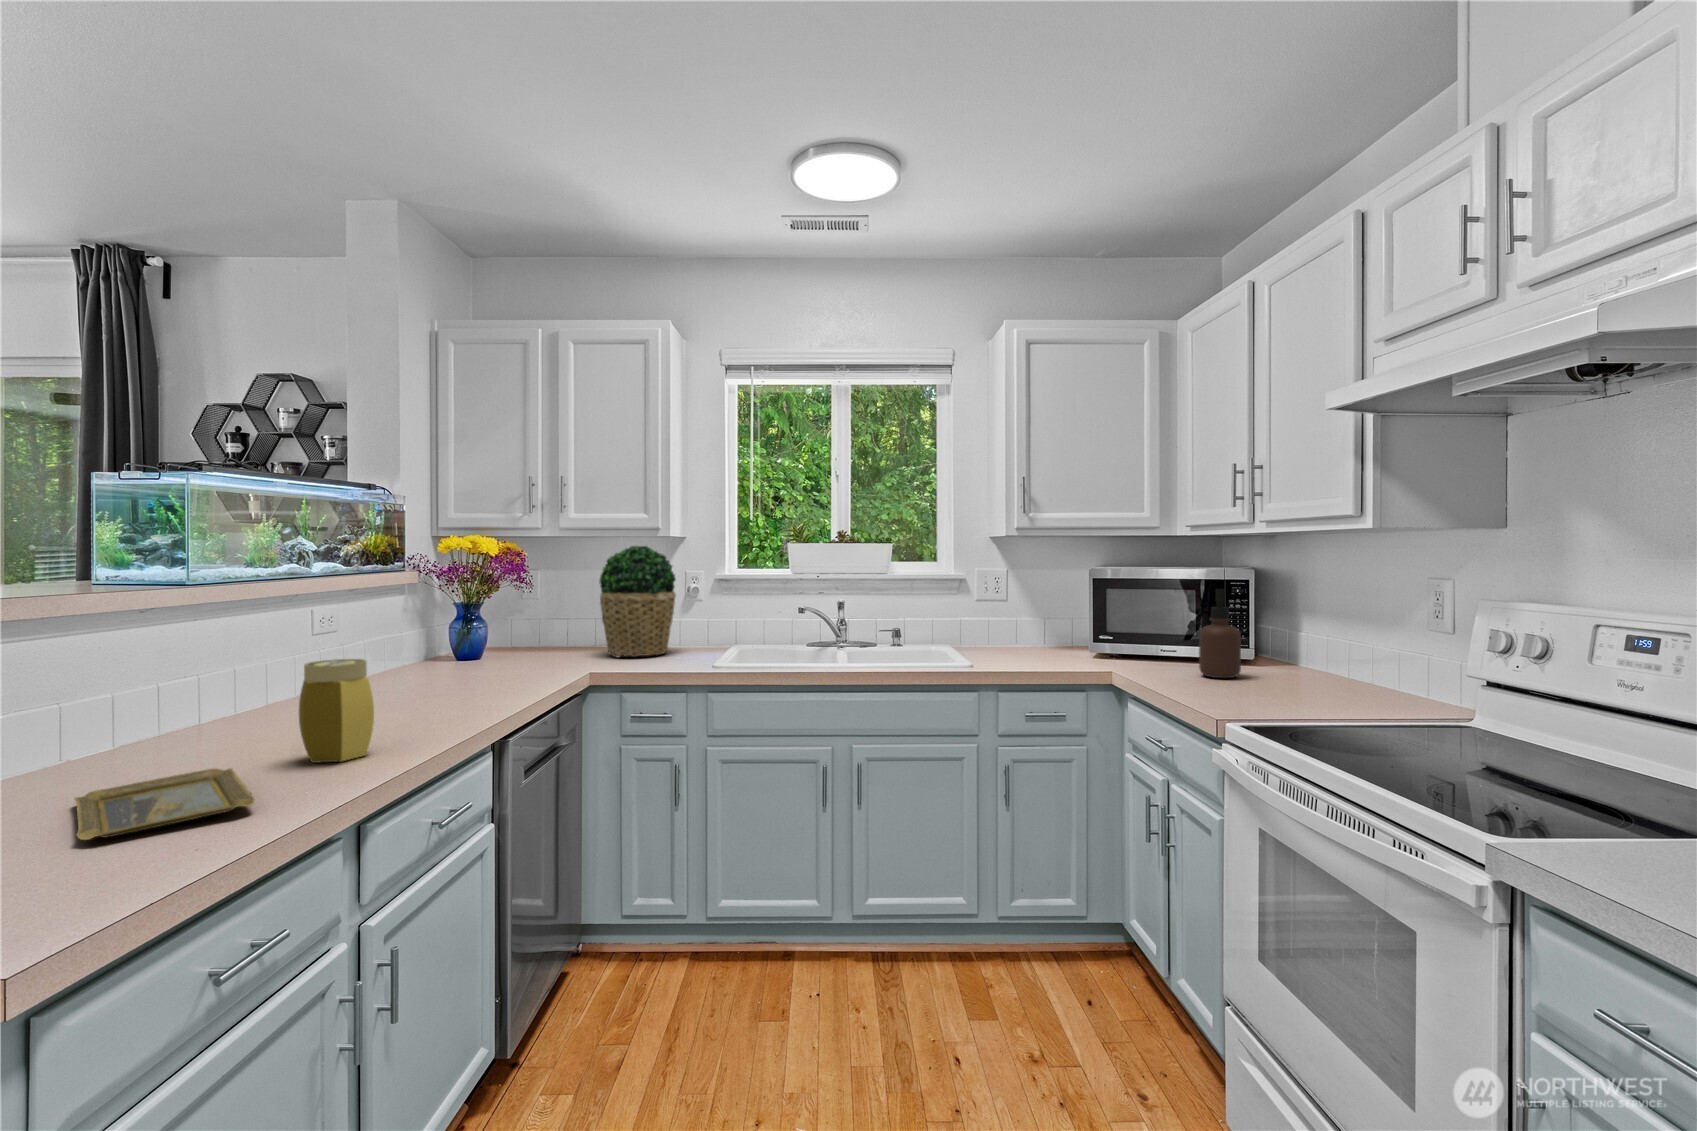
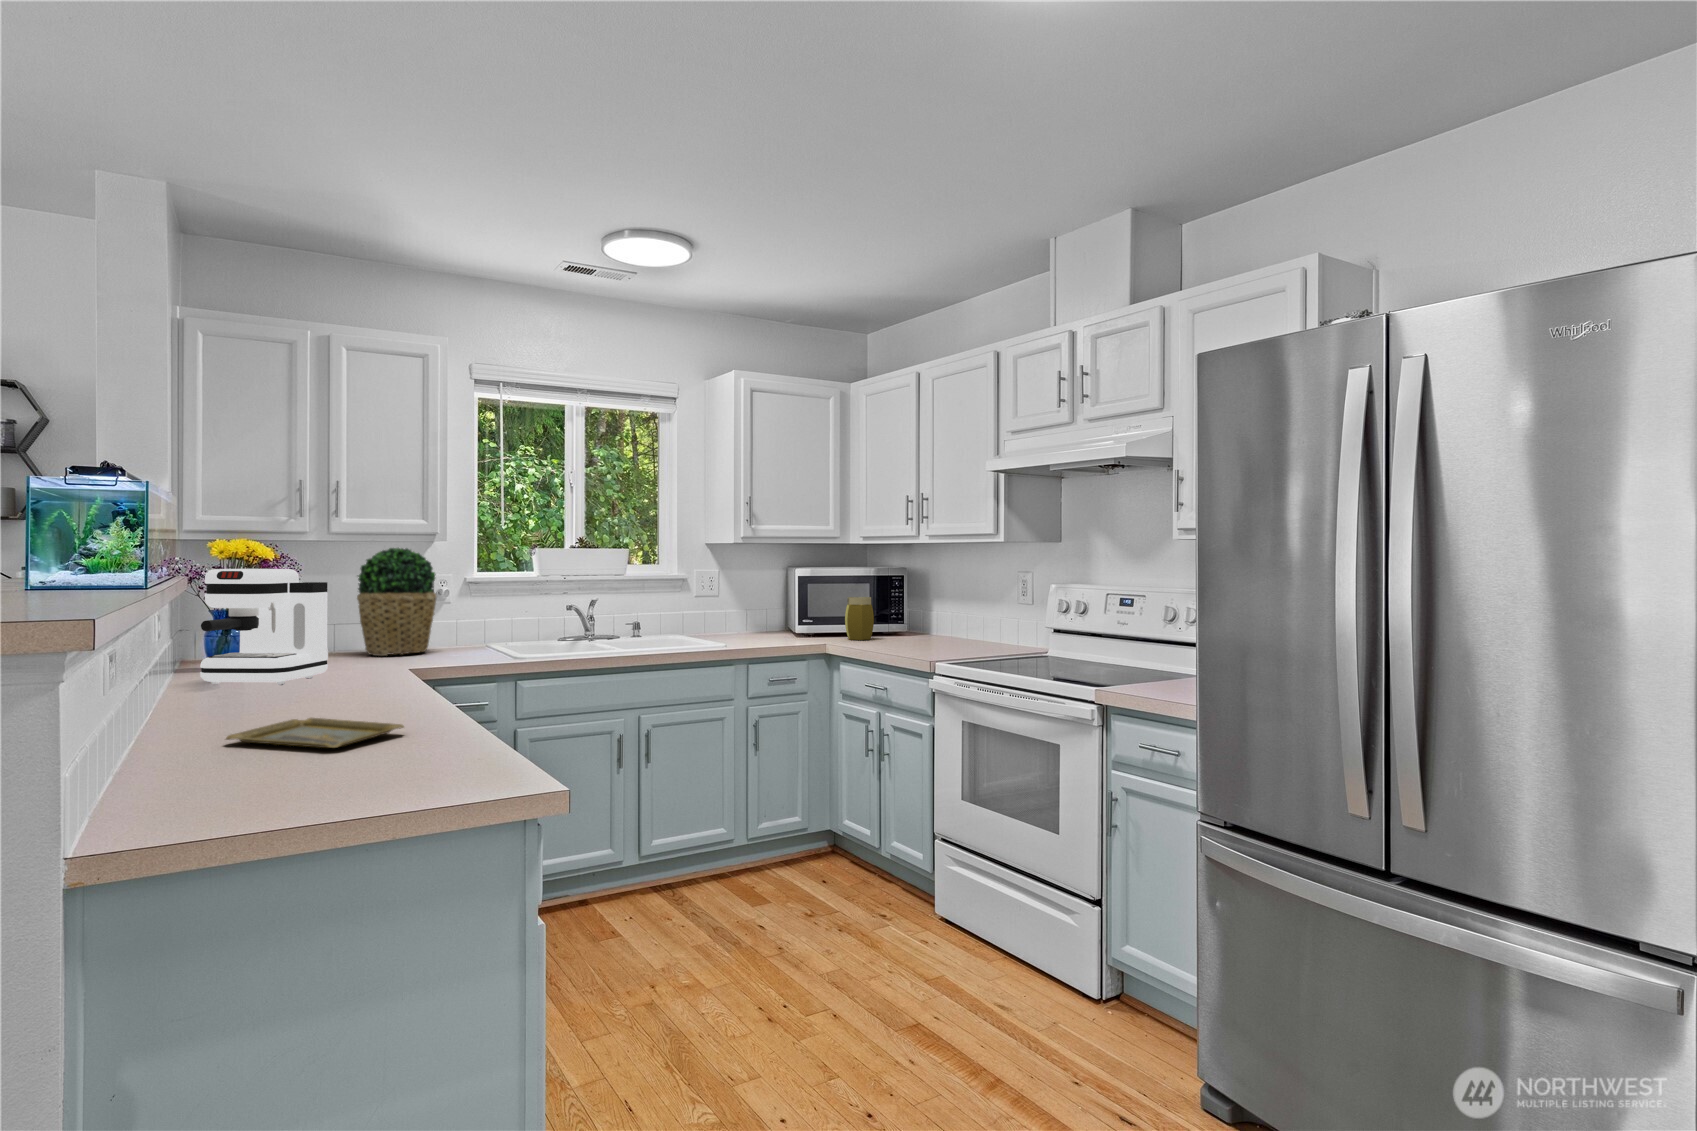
coffee maker: none [357,571,503,693] -> present [200,569,328,684]
soap dispenser: present [1199,589,1241,678] -> none [888,583,914,644]
jar: present [299,659,374,763] -> present [845,597,874,640]

